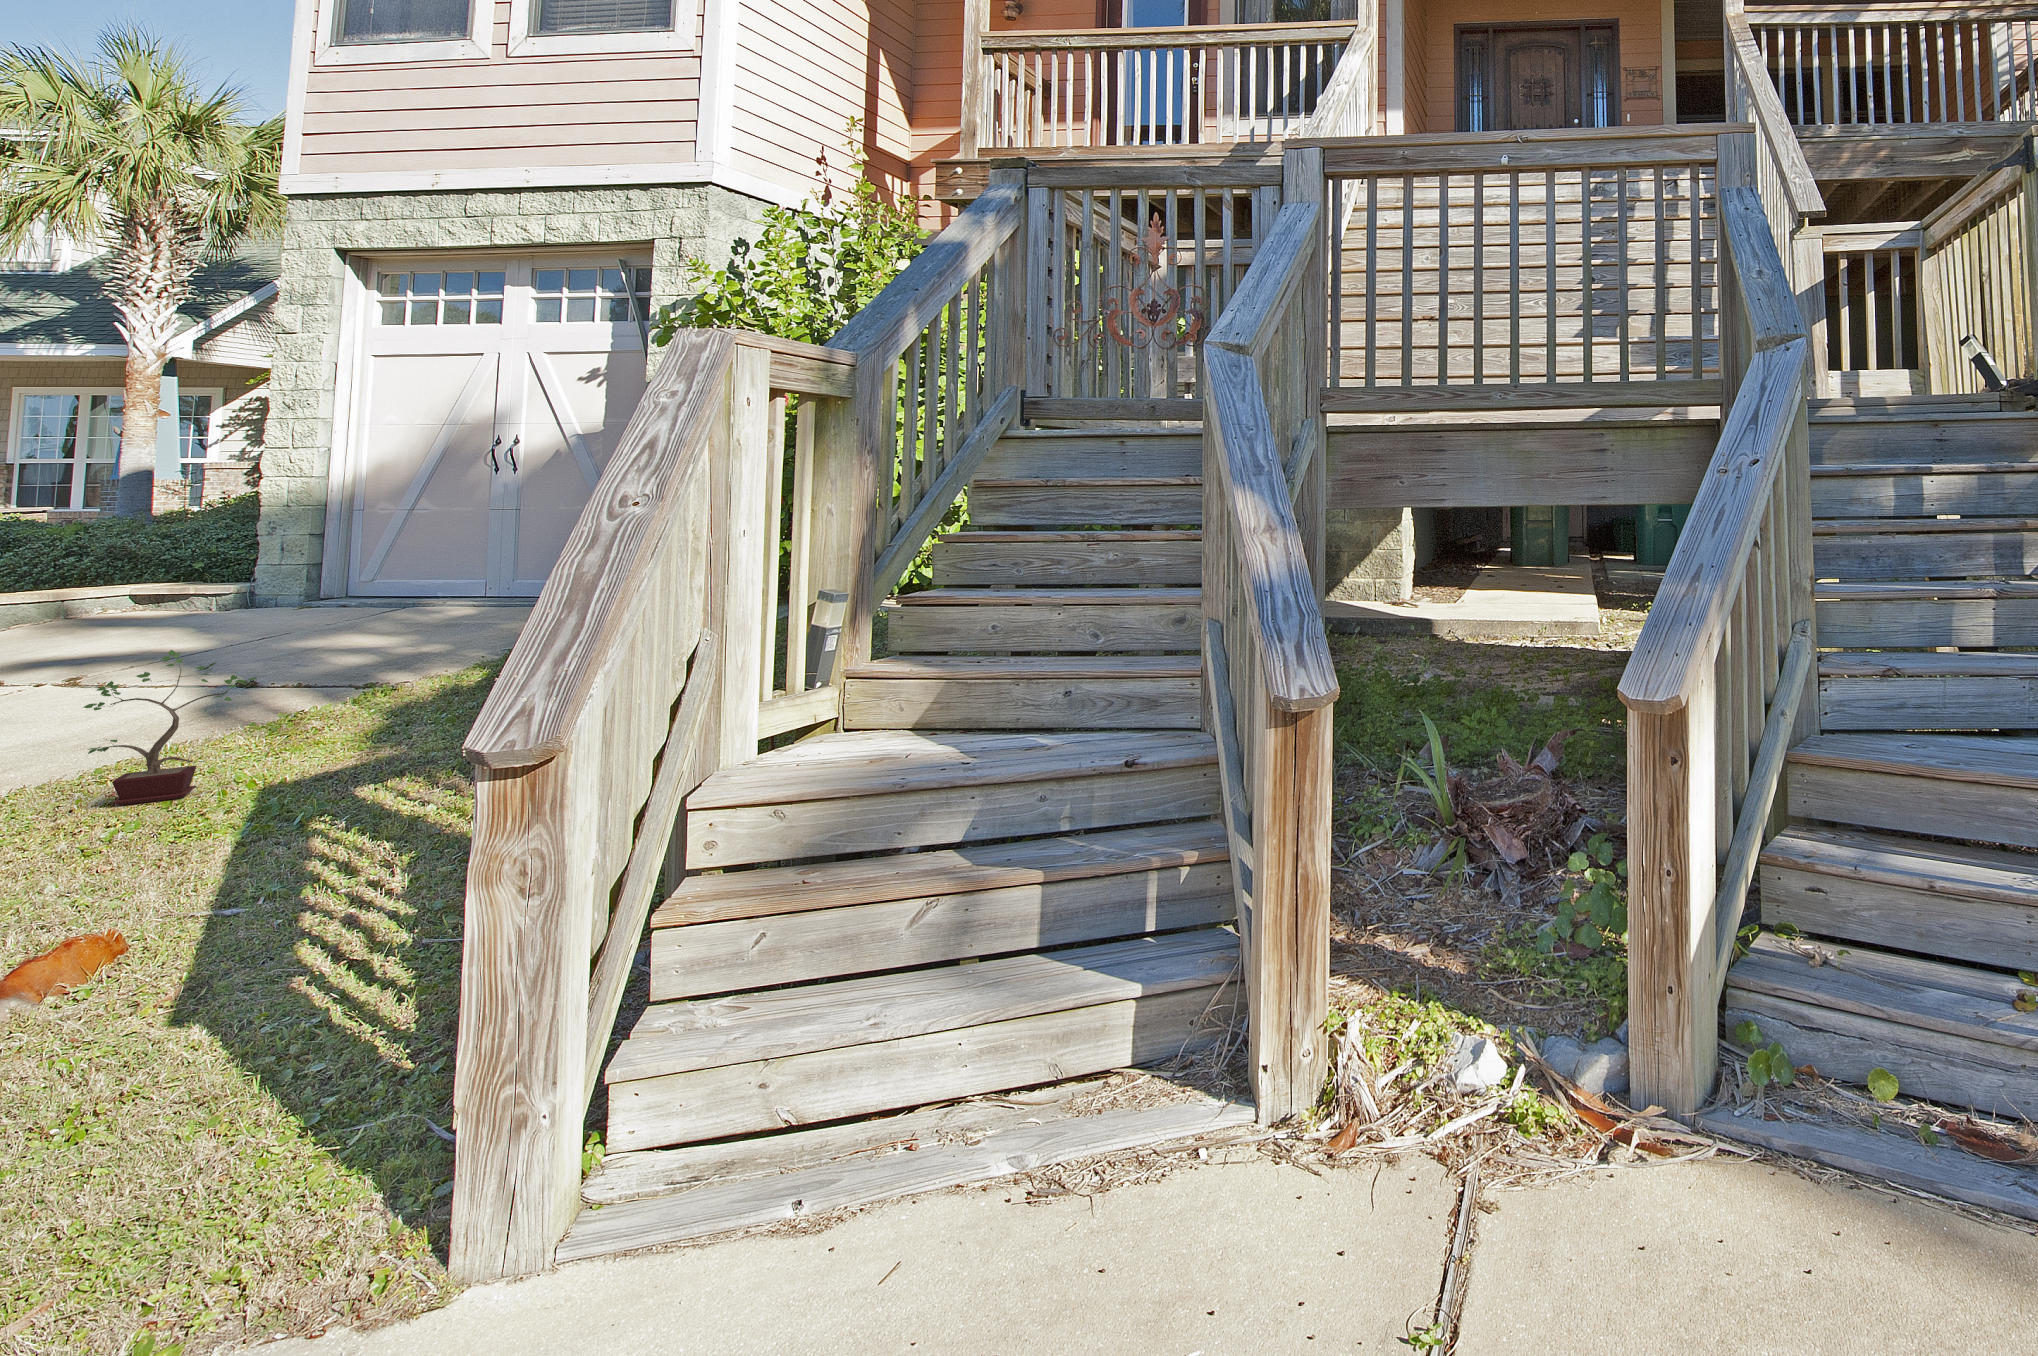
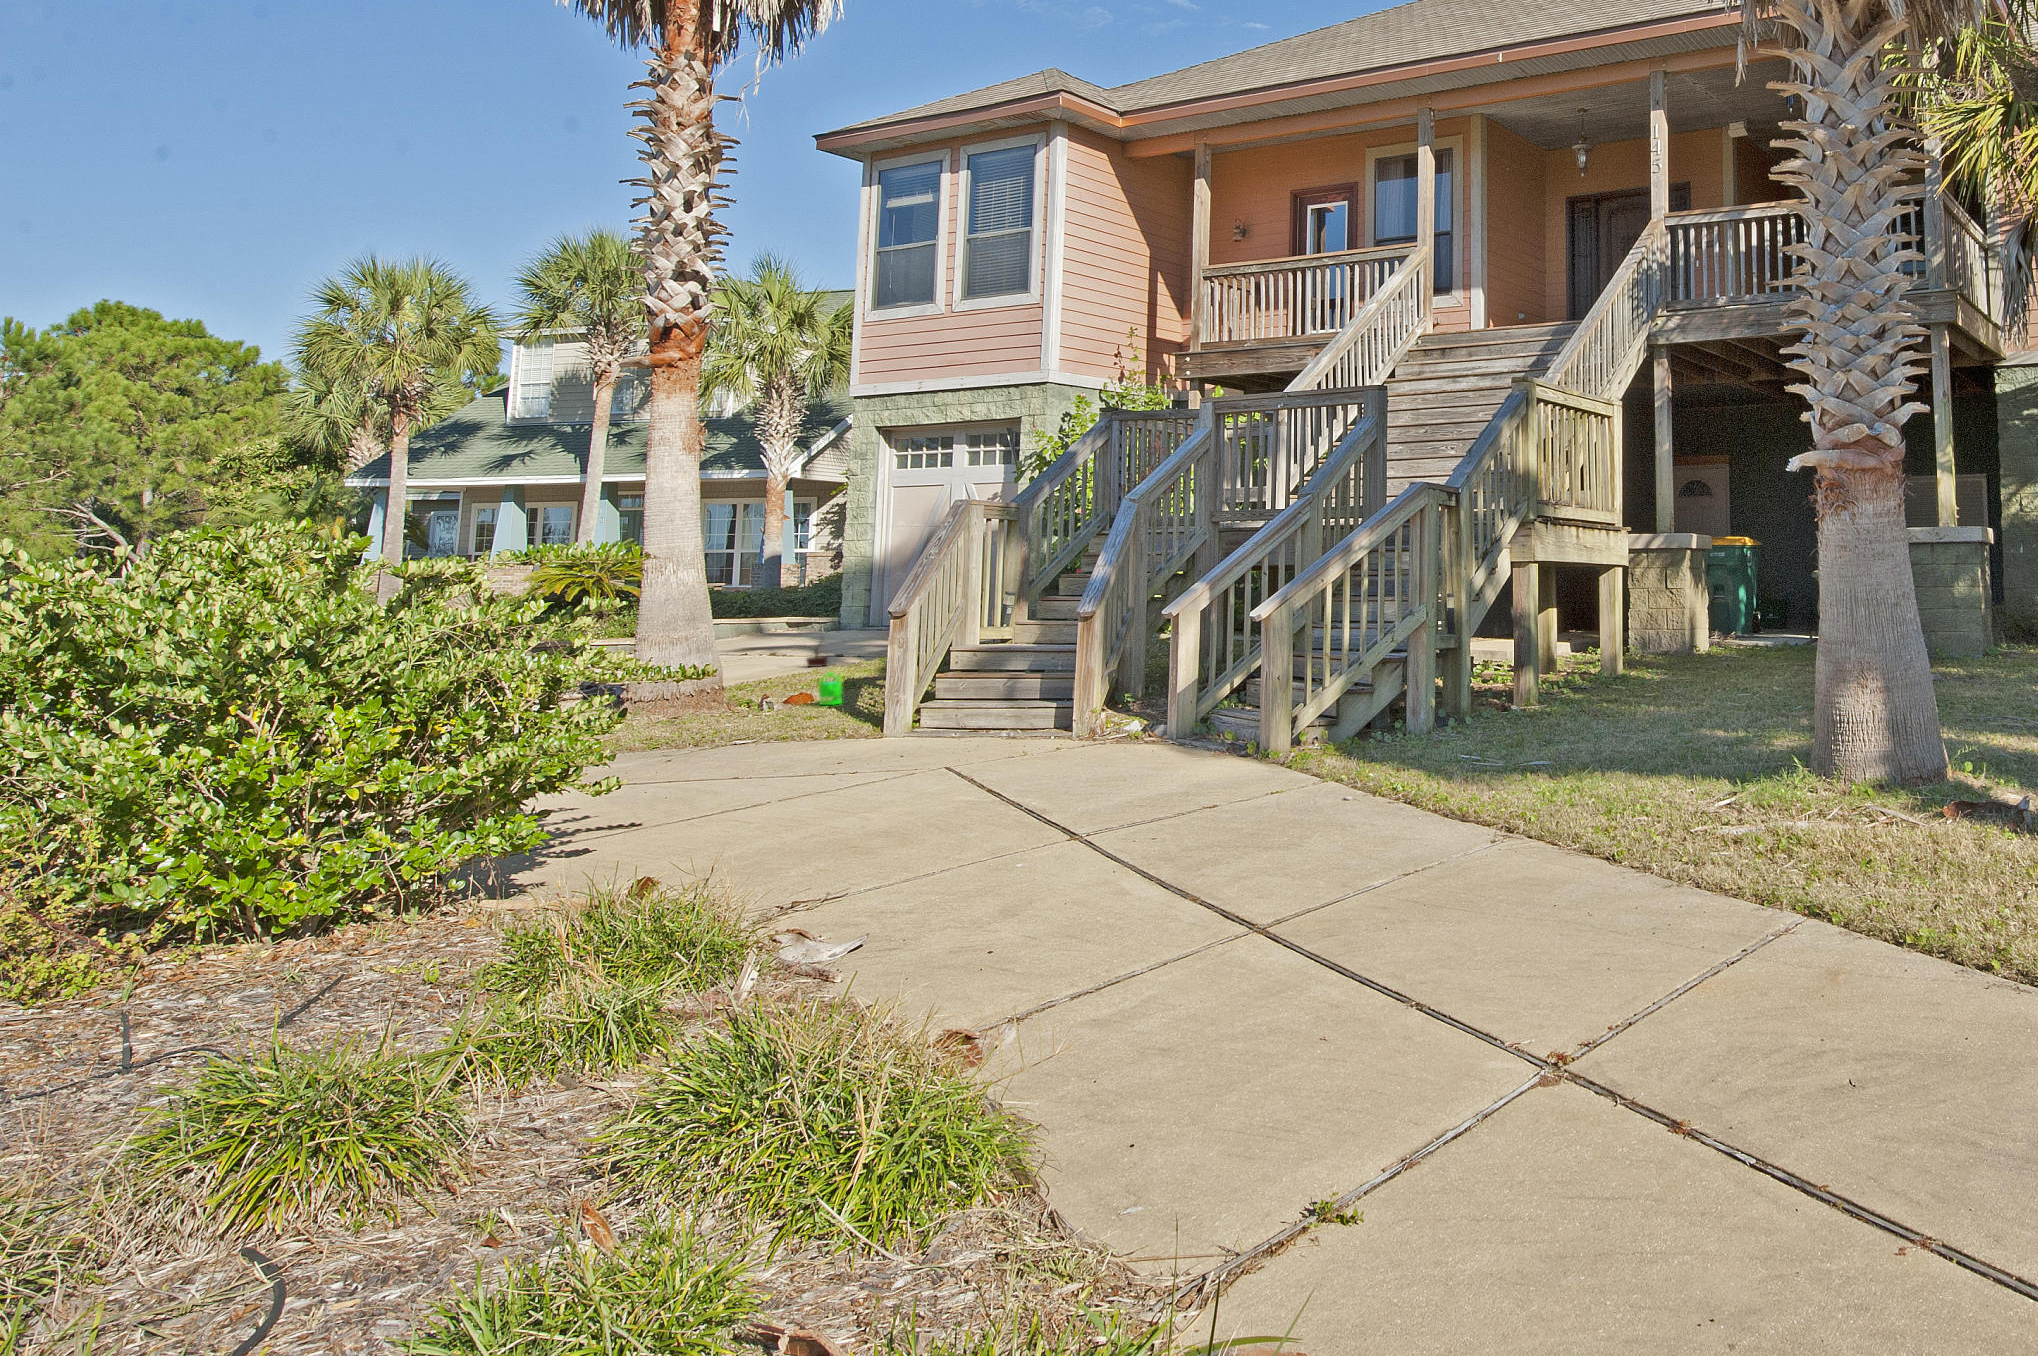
watering can: none [127,882,240,1006] -> present [819,672,842,705]

